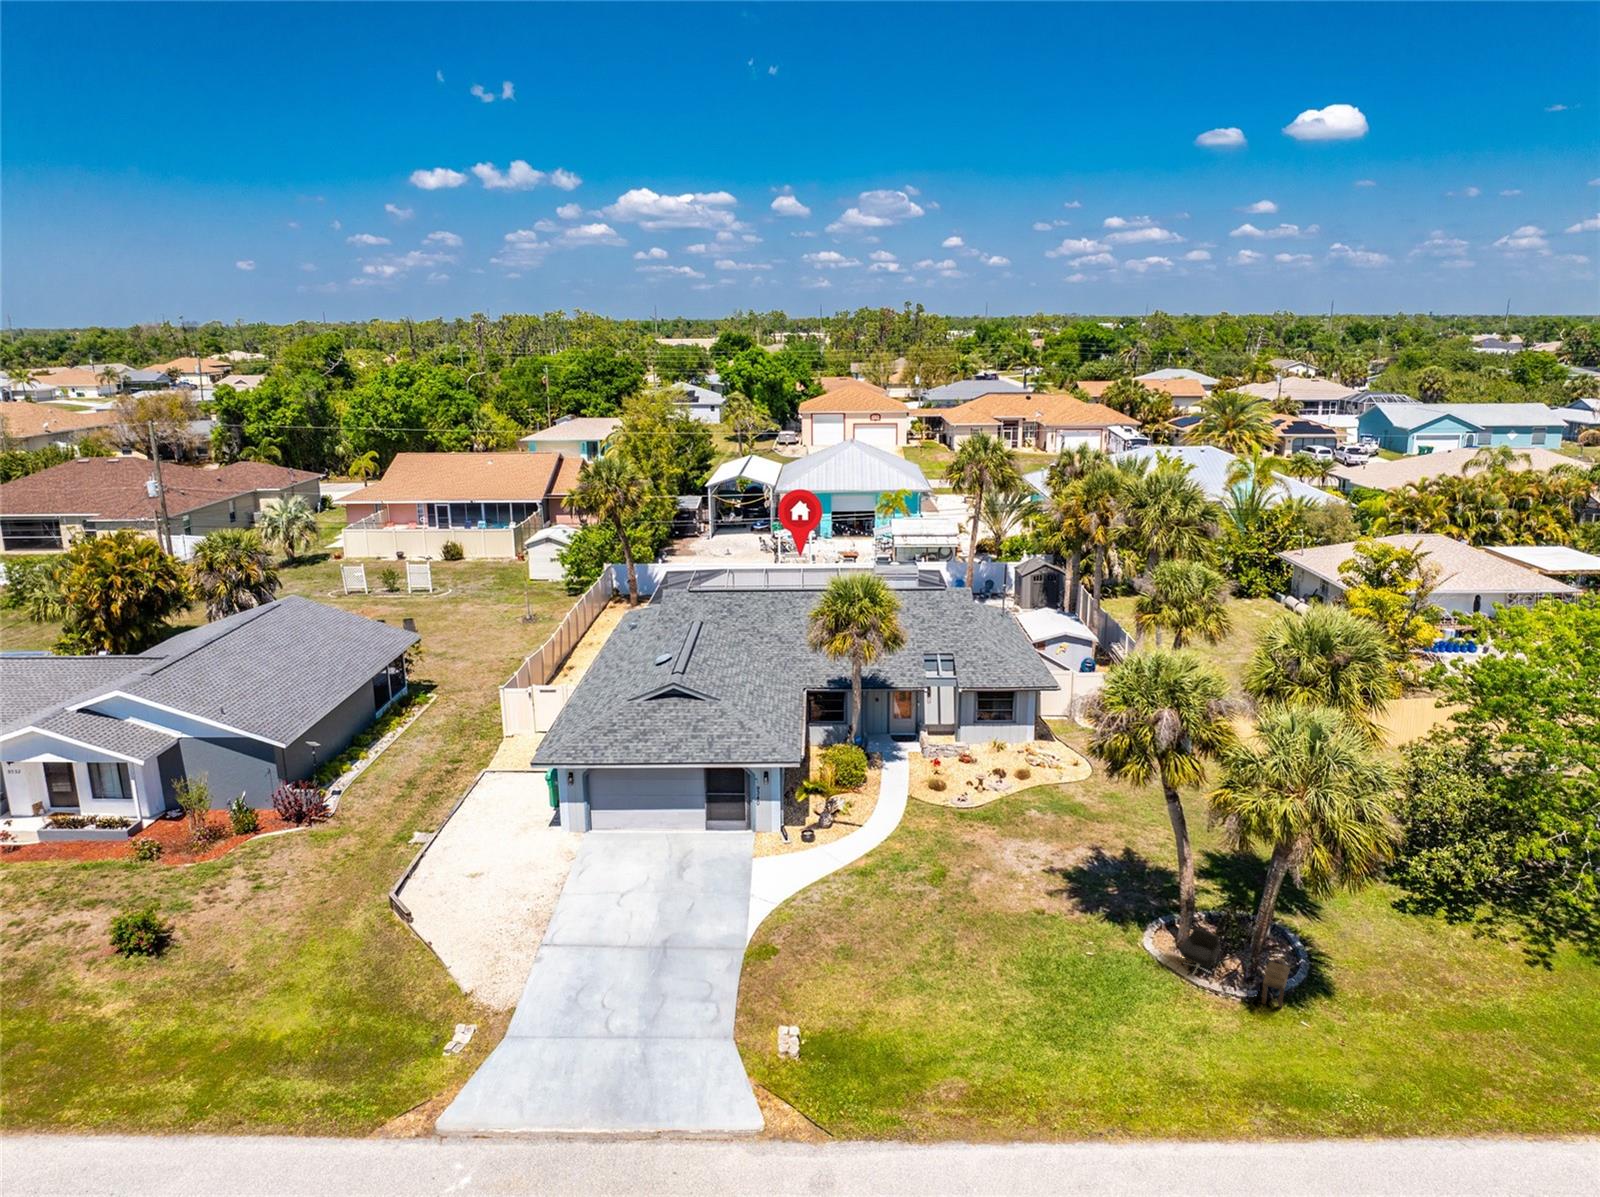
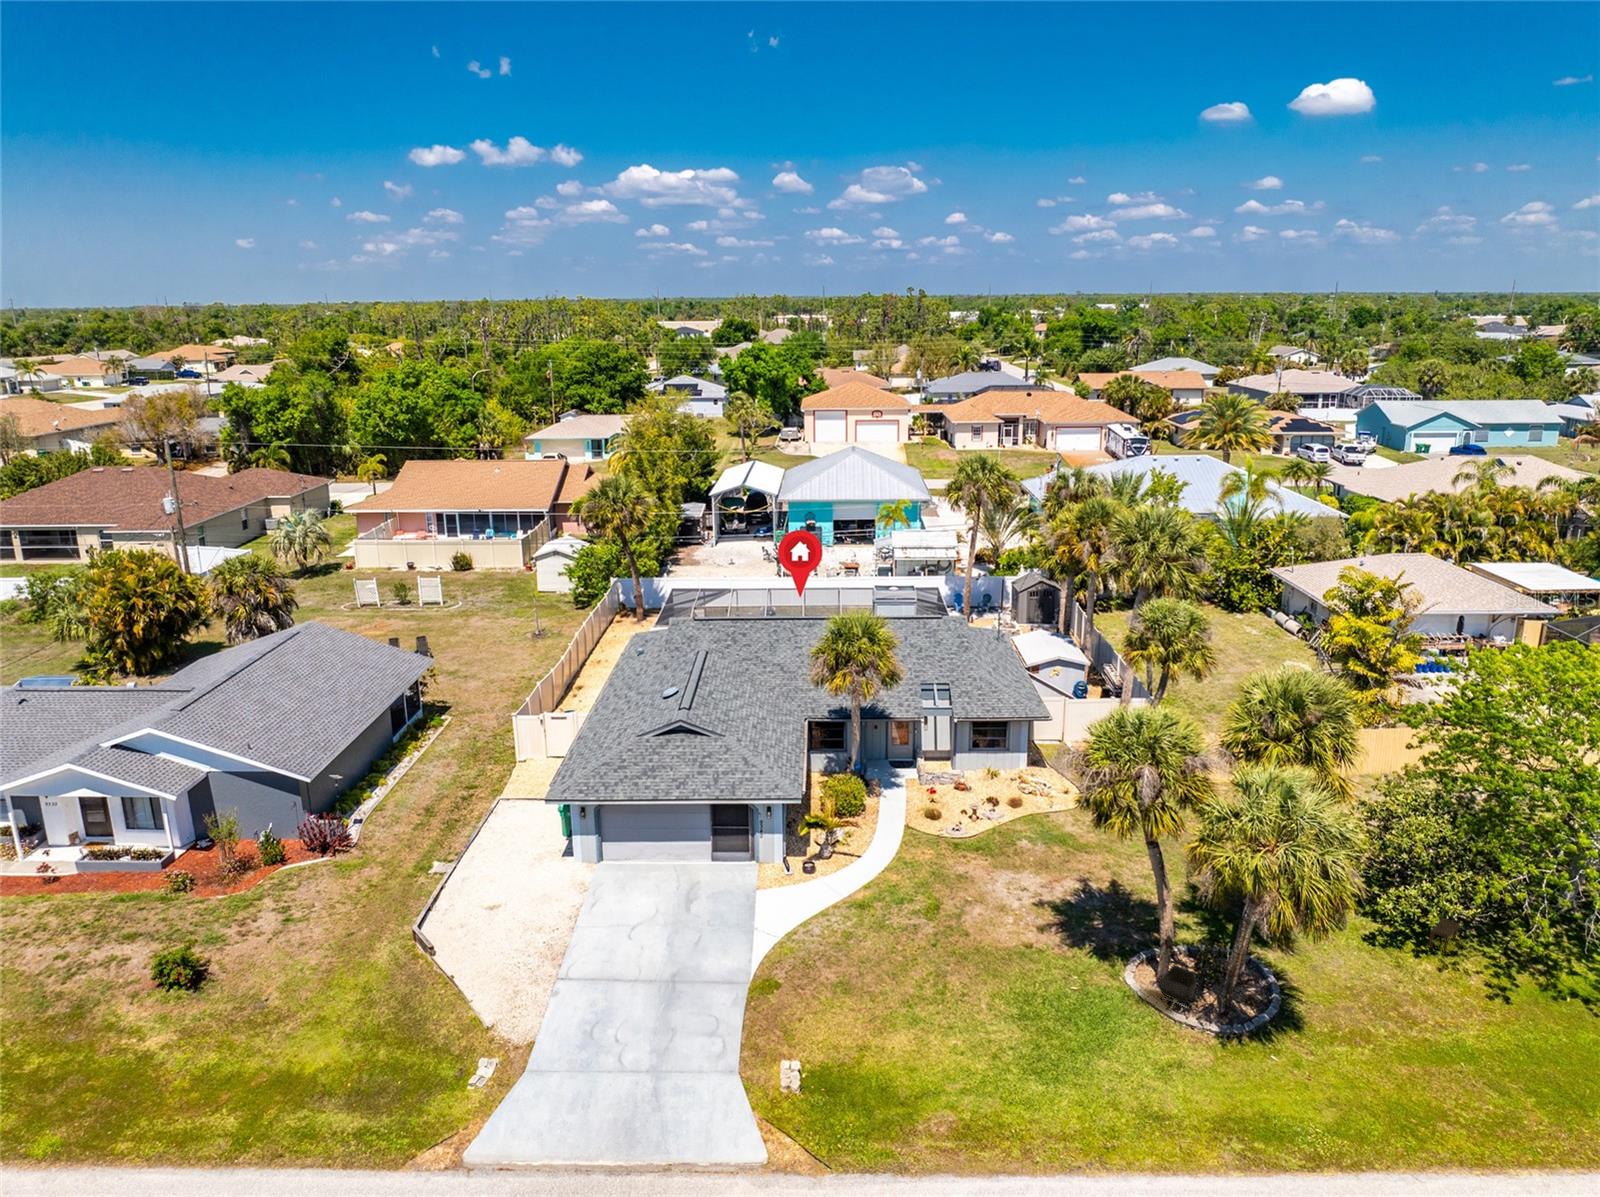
bench: present [1262,962,1290,1008] -> present [1429,918,1459,953]

